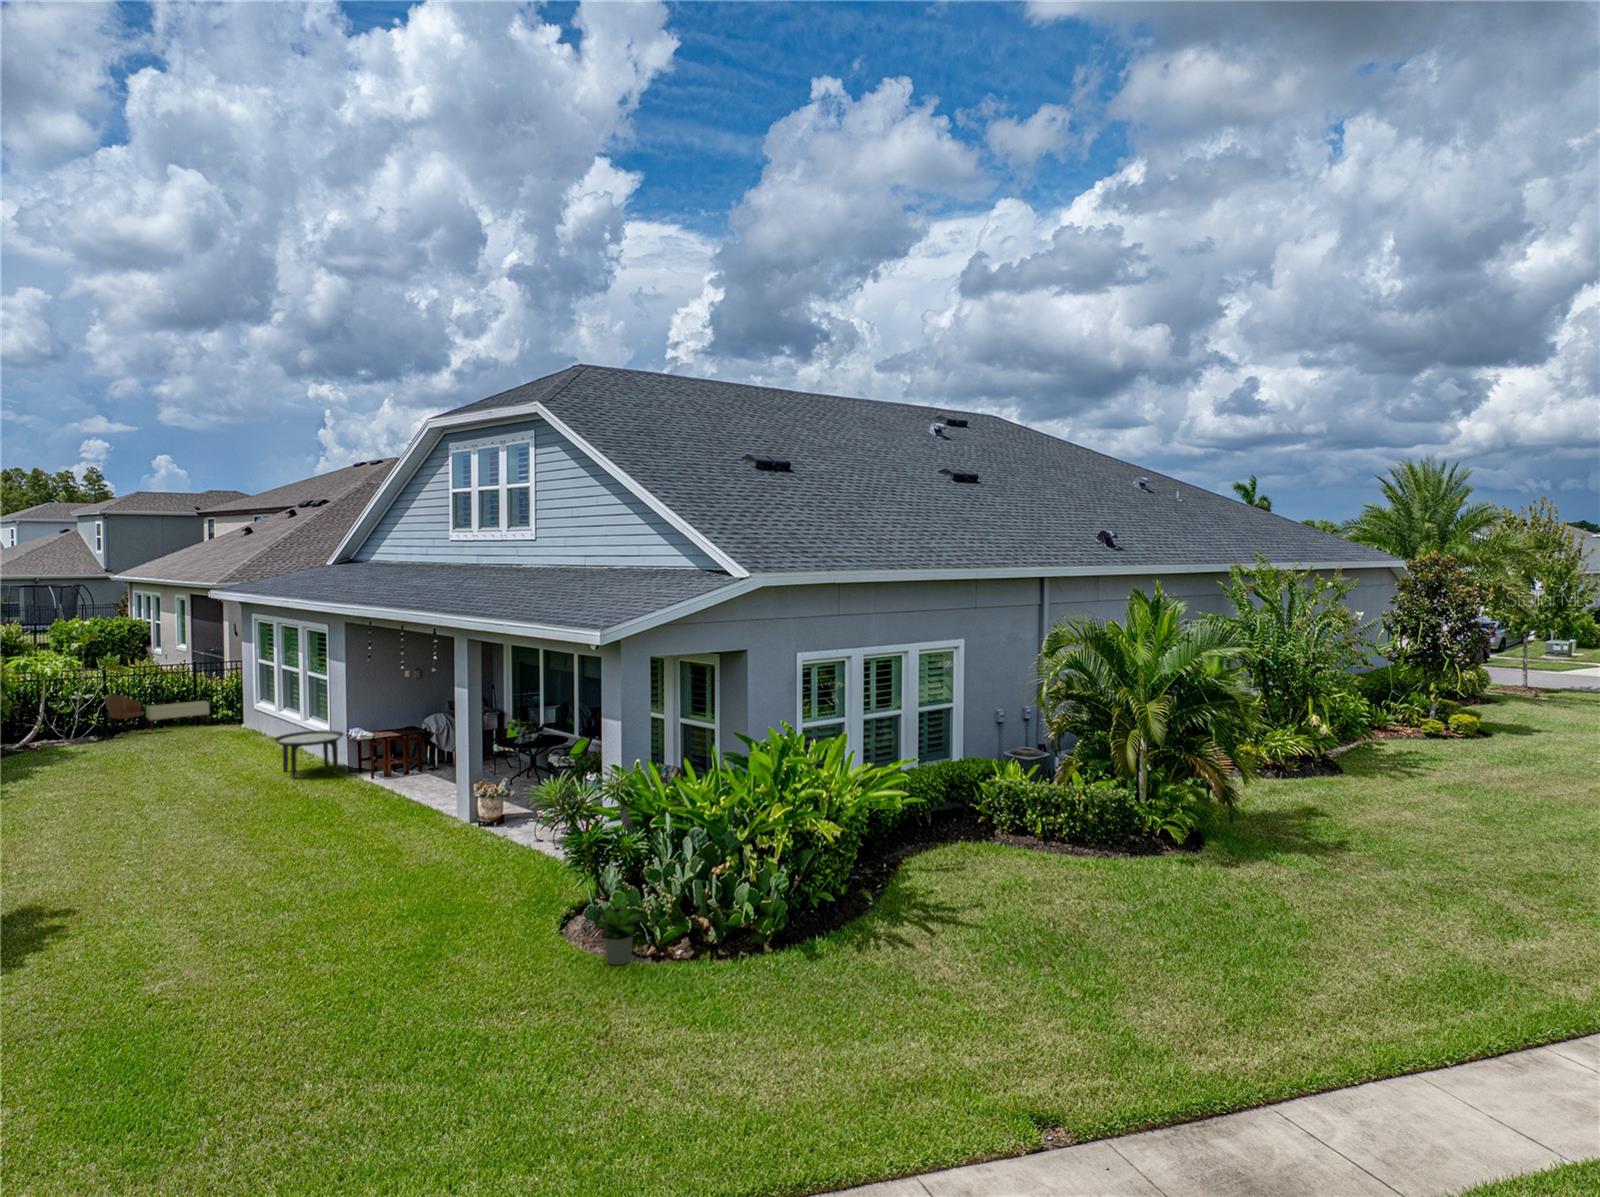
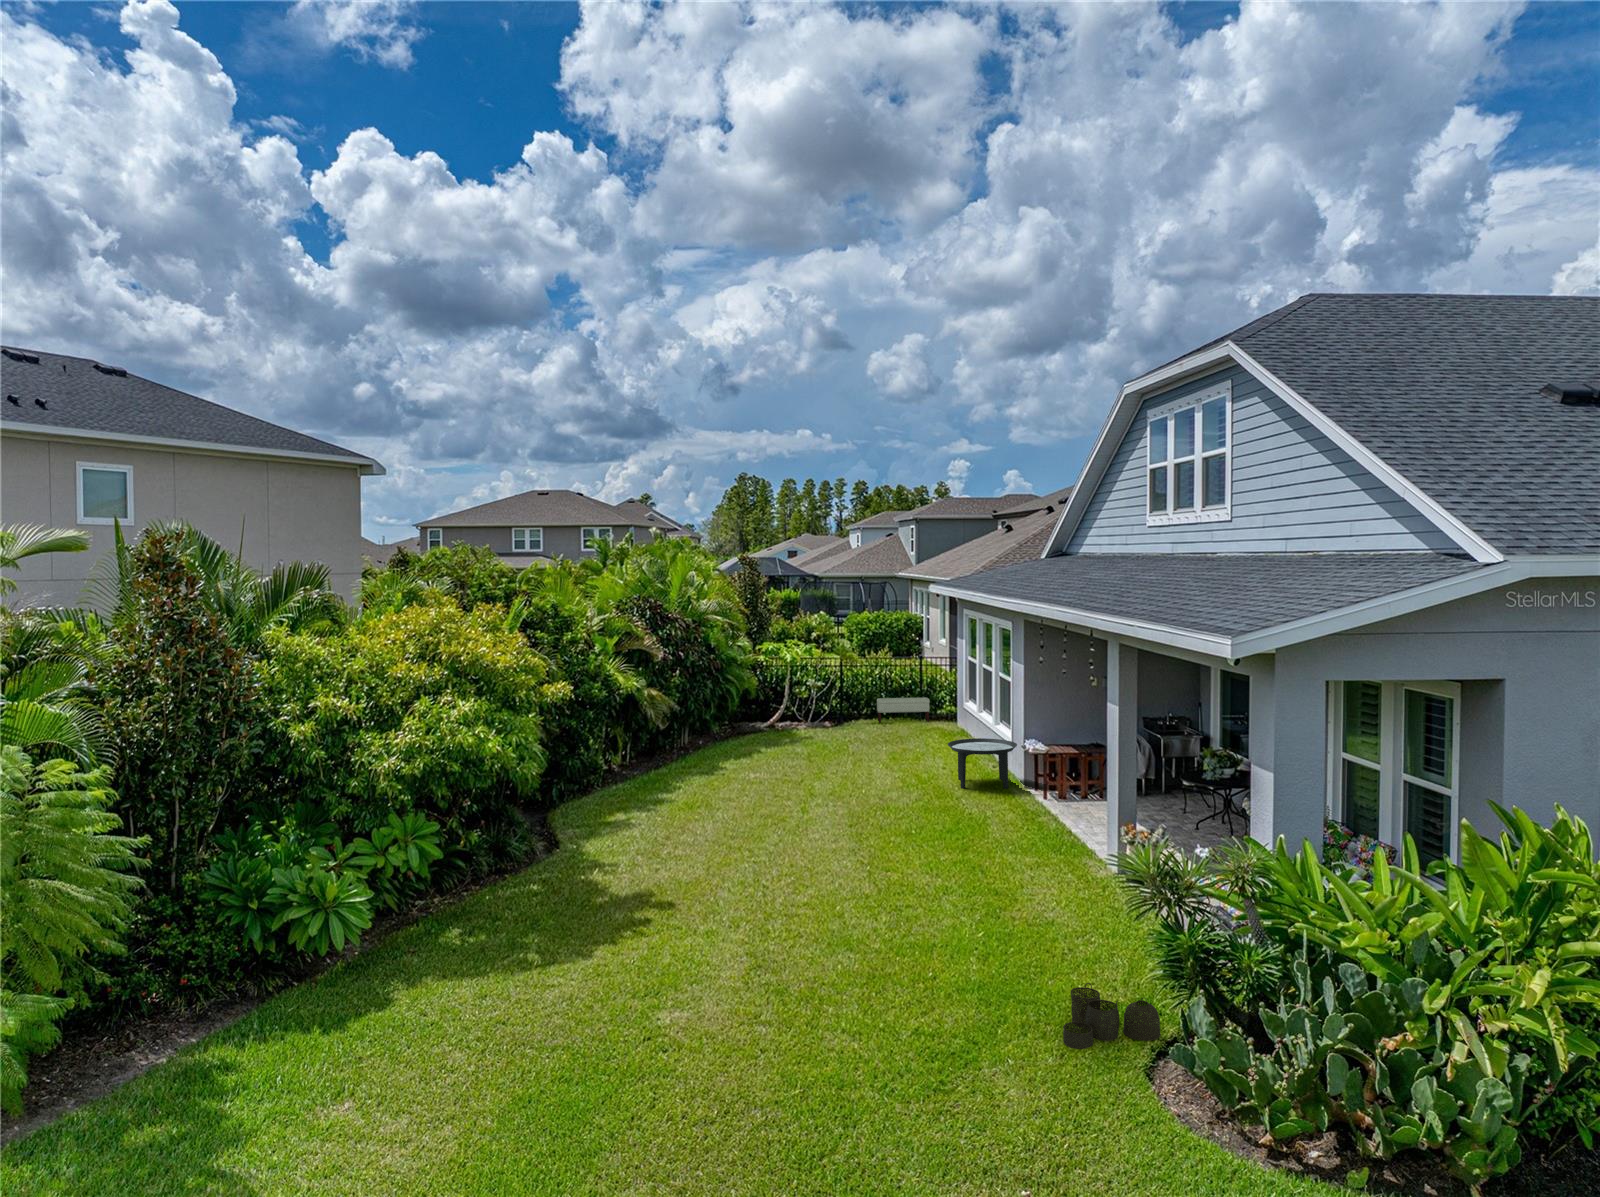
chair: present [105,694,147,733] -> none [841,685,875,728]
woven basket: none [515,895,582,943] -> present [1063,983,1161,1049]
potted plant: present [593,907,643,965] -> none [1131,1032,1222,1122]

